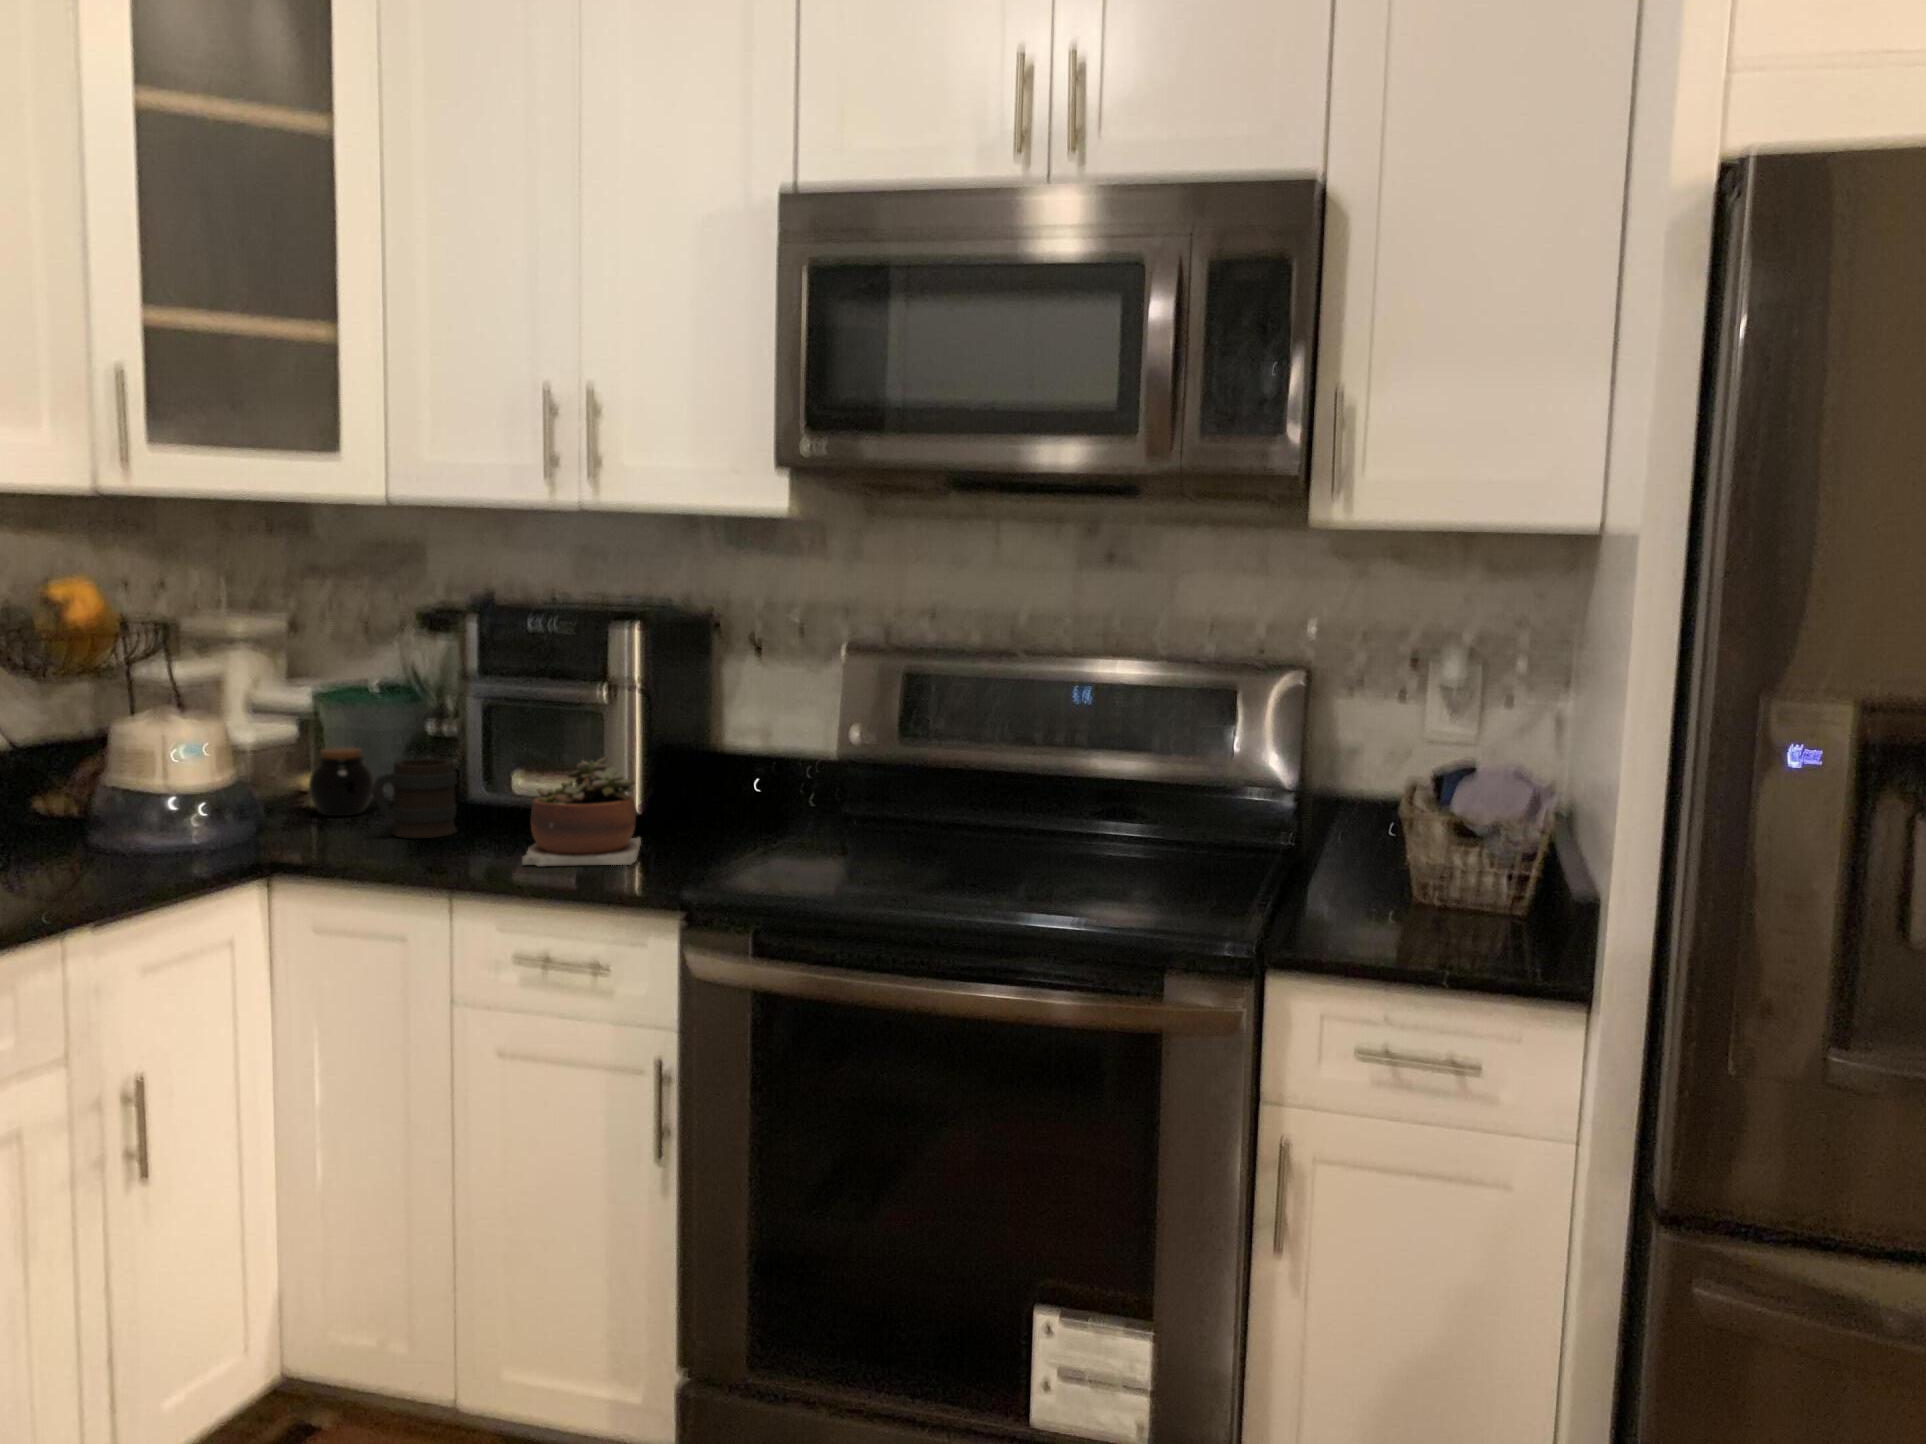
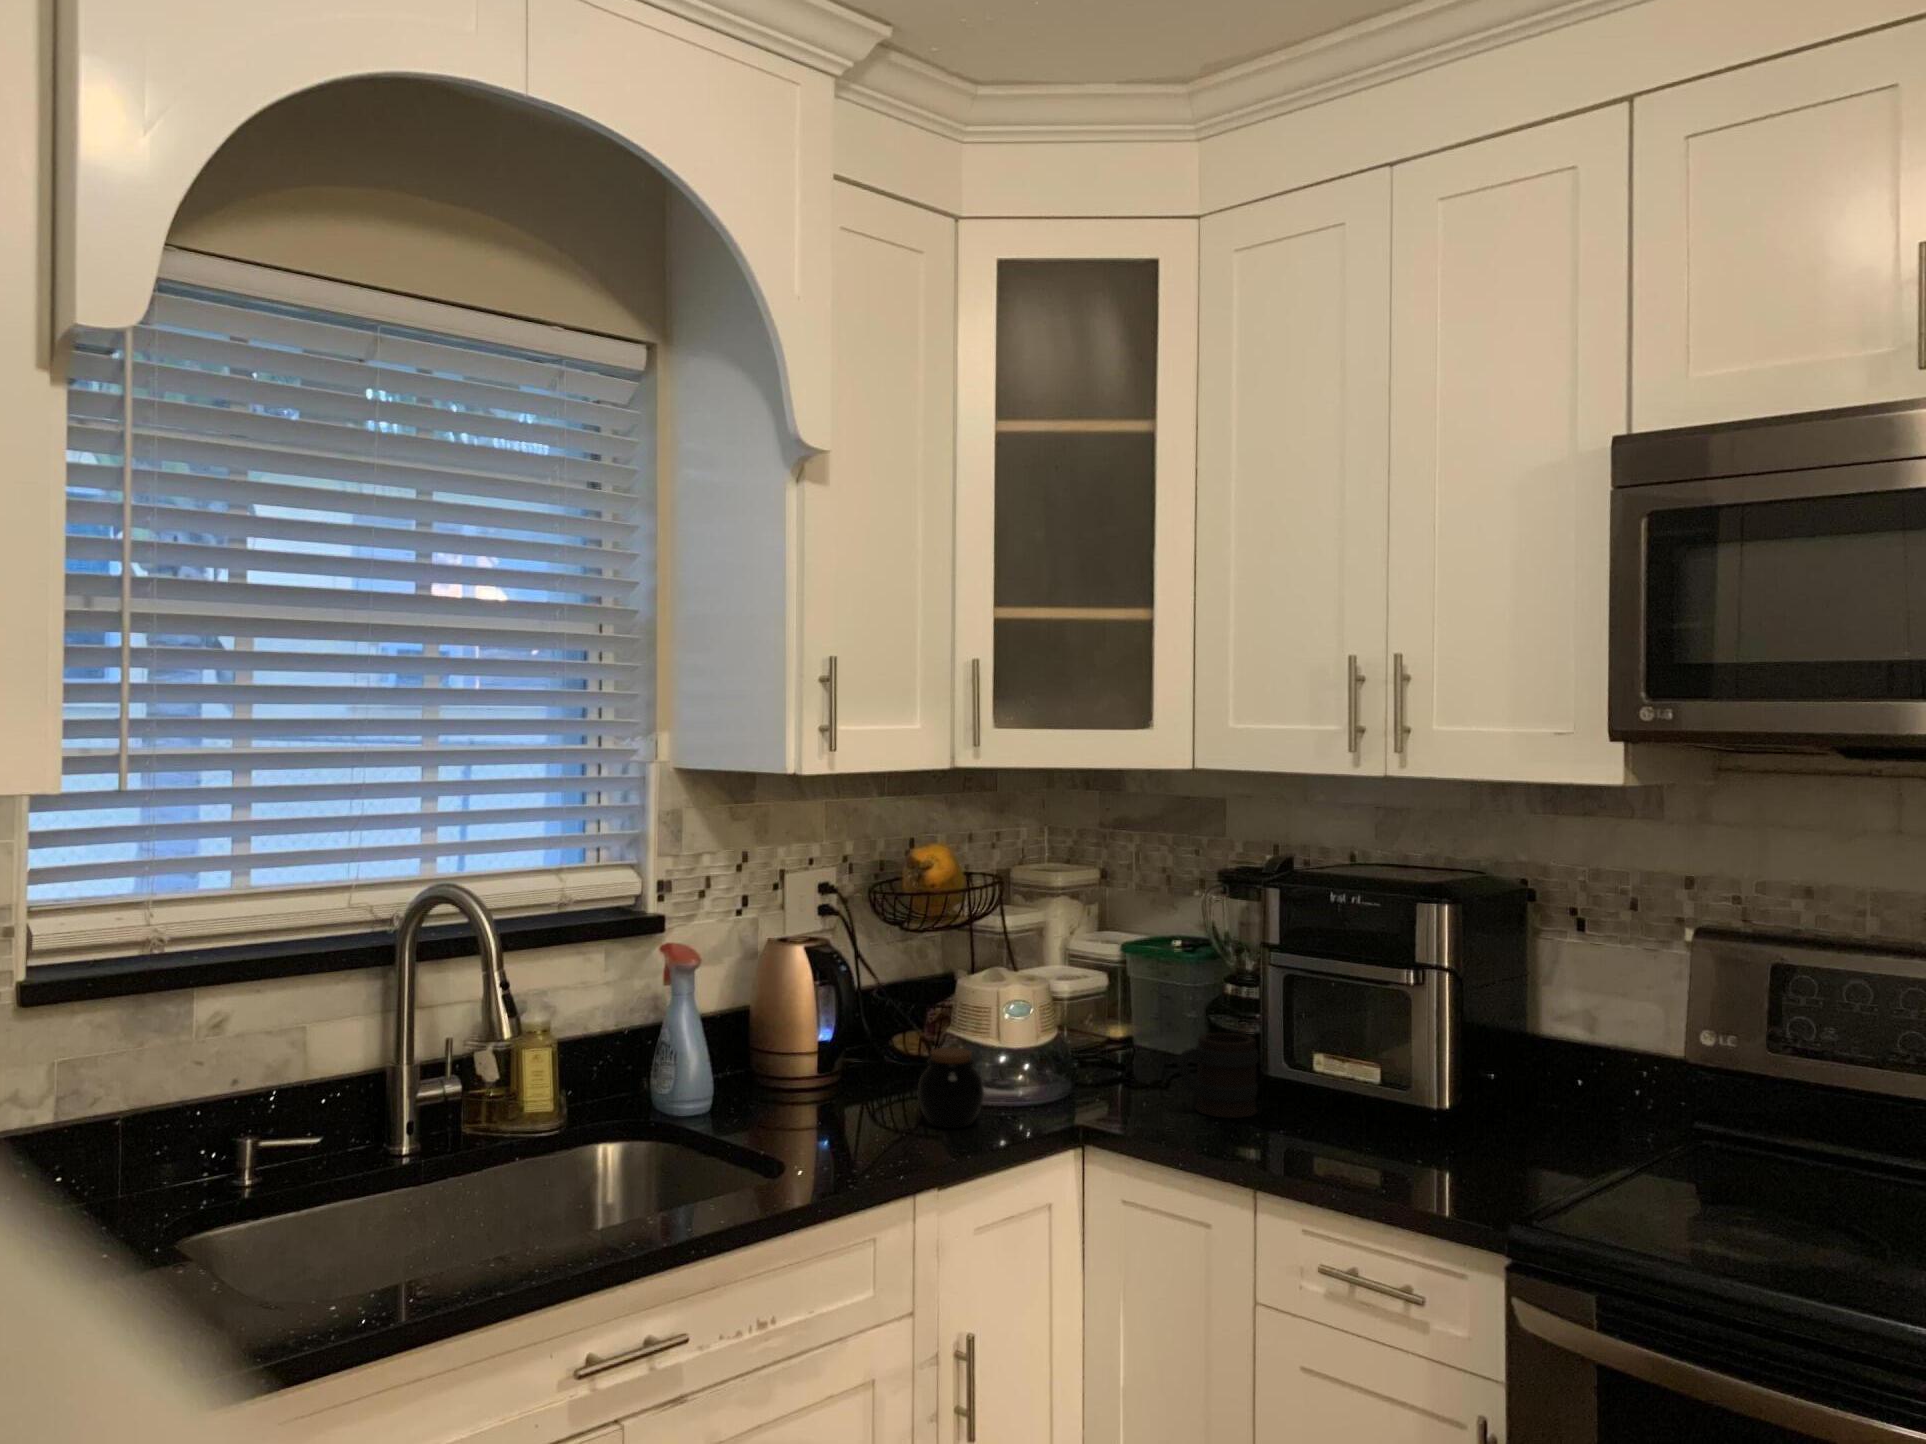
jar: present [309,747,374,816] -> present [918,1047,984,1128]
succulent plant: present [522,758,641,866] -> none [1325,1054,1453,1181]

